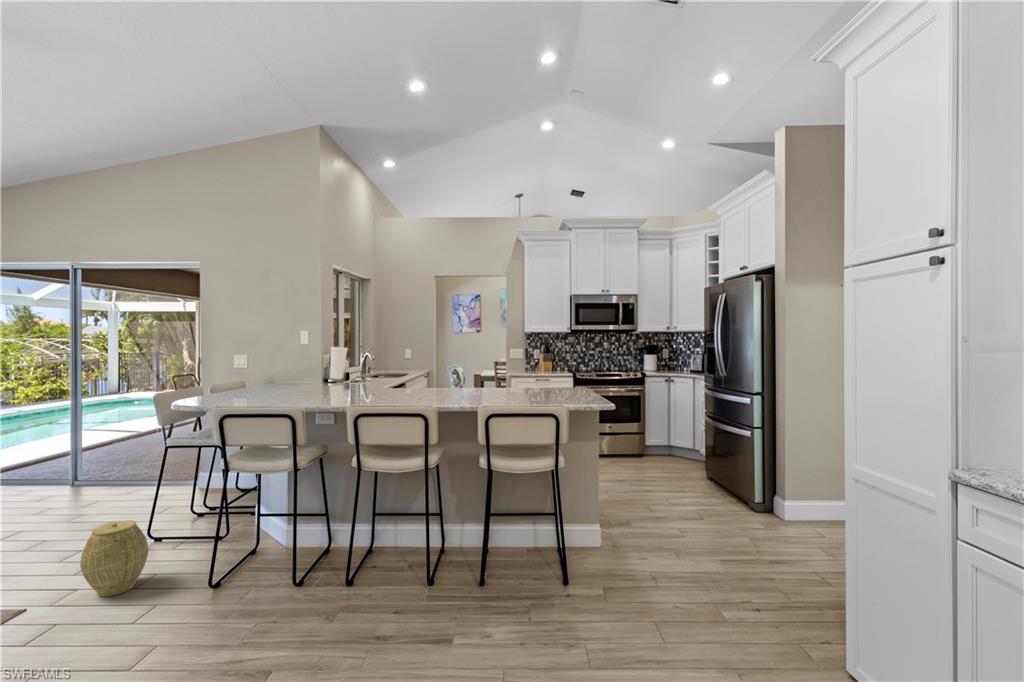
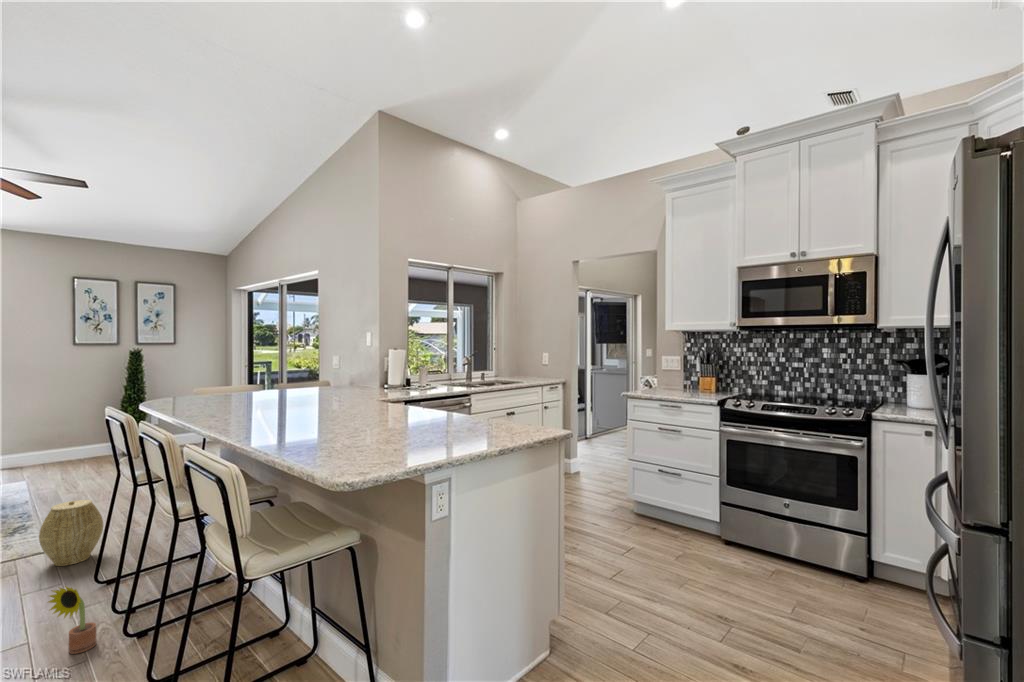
decorative plant: none [317,542,347,600] -> present [48,586,96,654]

